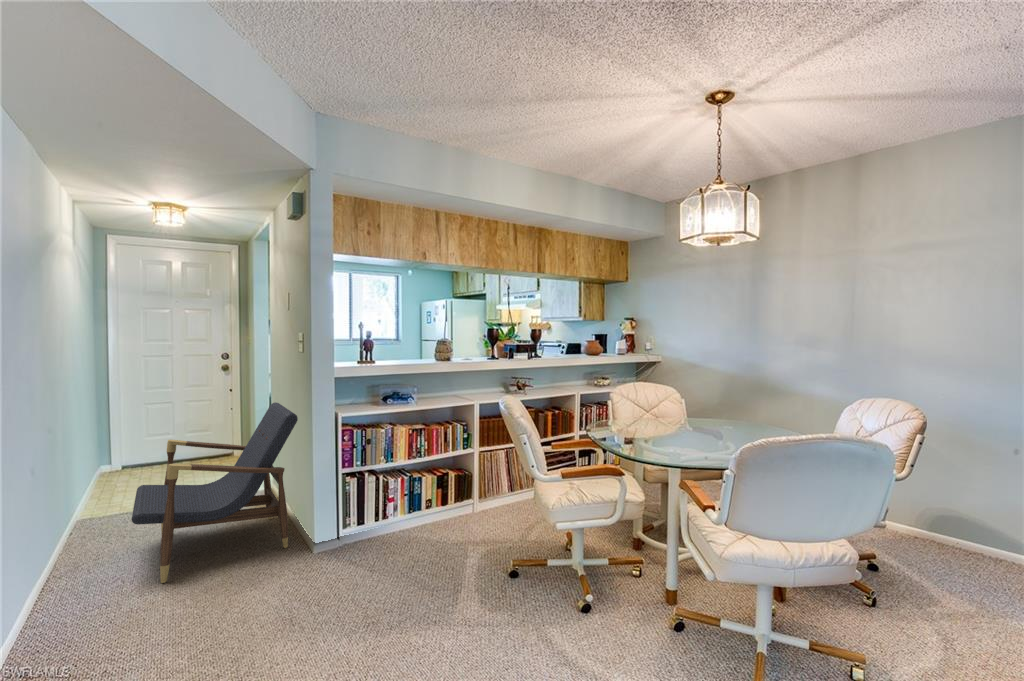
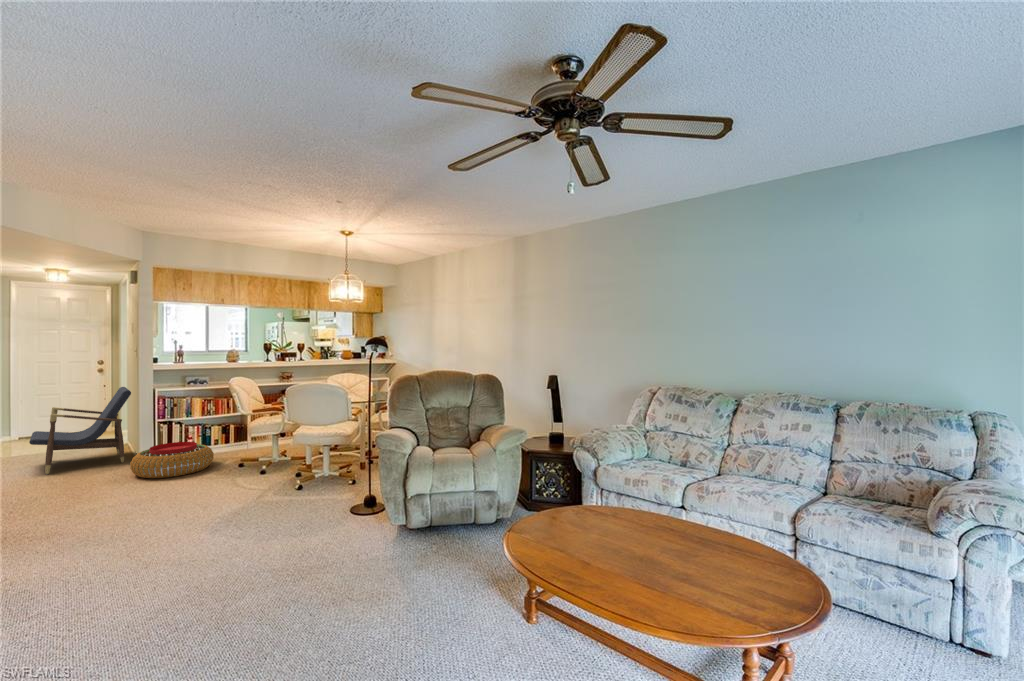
pouf: none [319,521,463,621] -> present [130,442,214,478]

